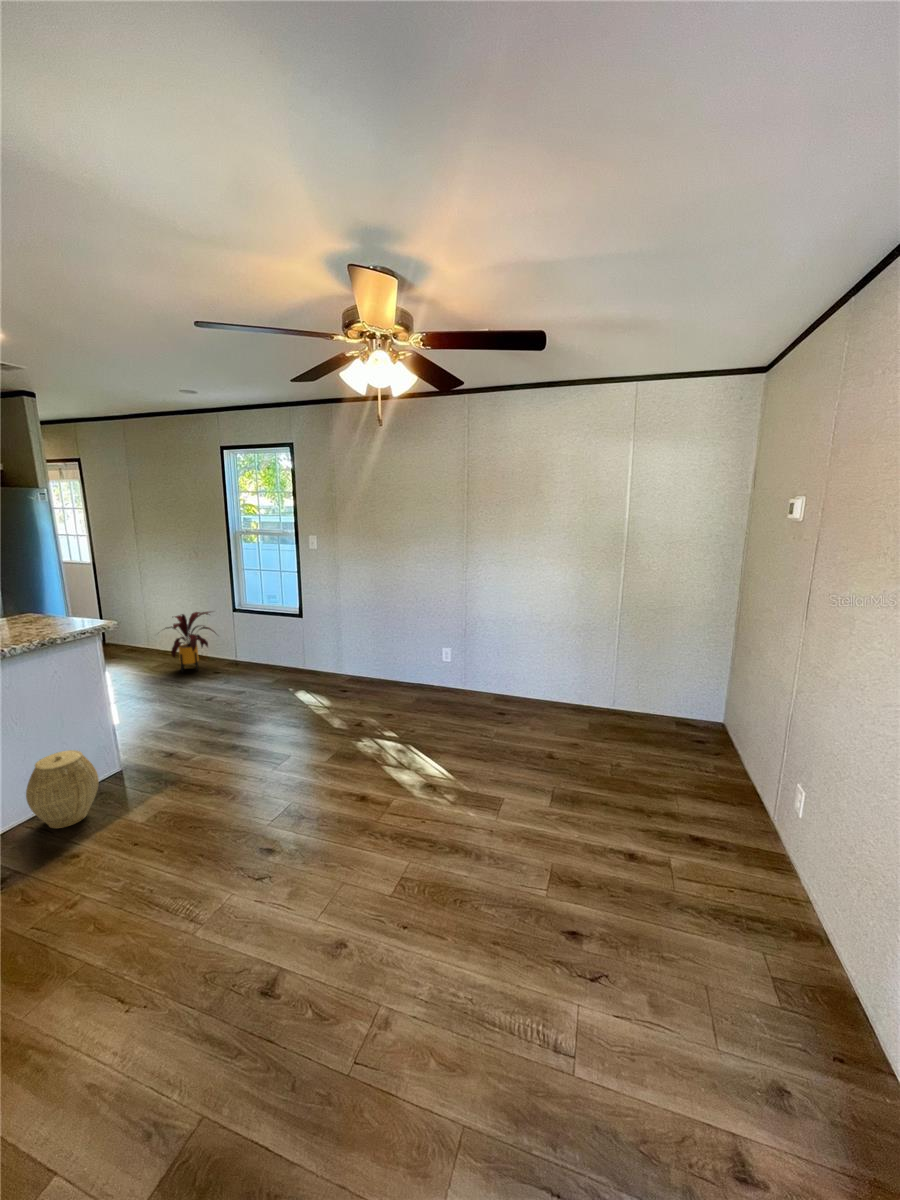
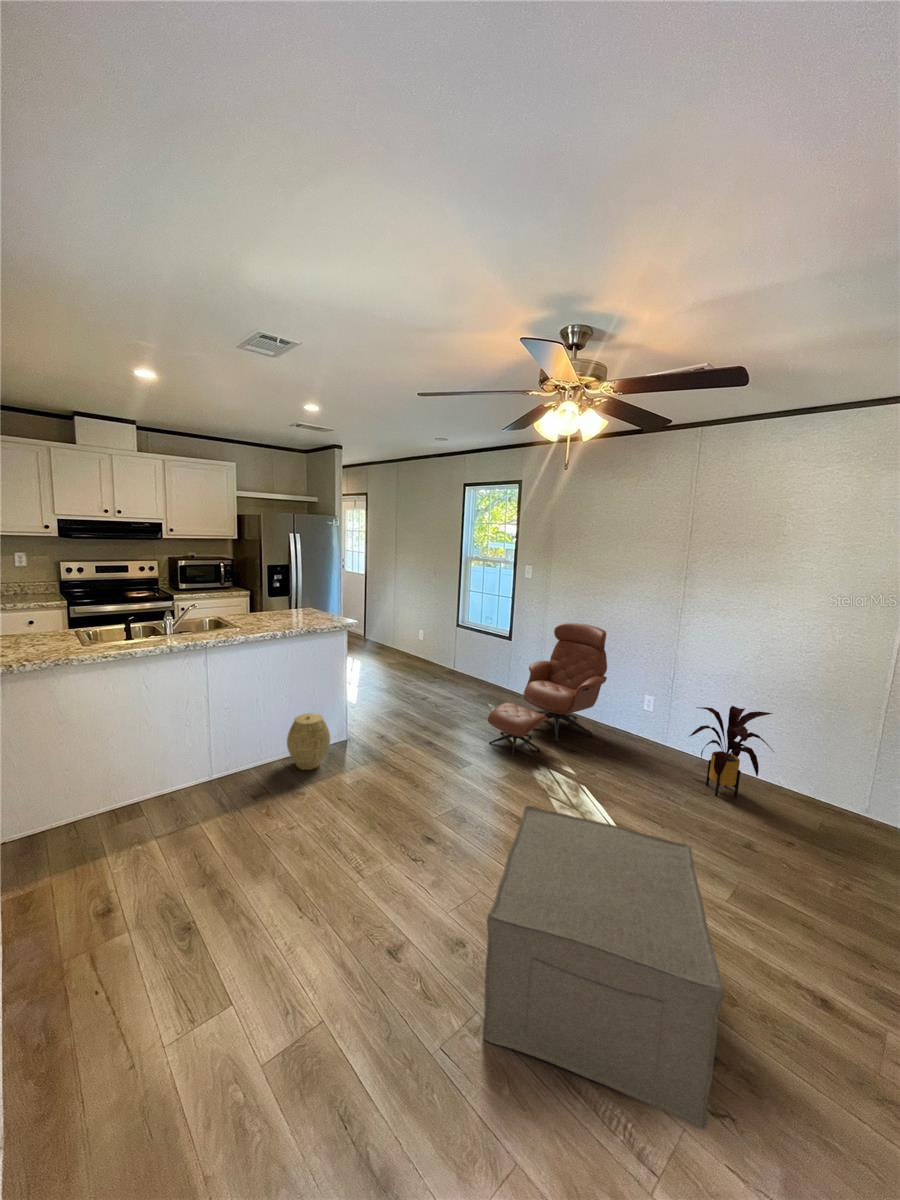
lounge chair: none [298,590,408,735] -> present [488,623,607,756]
house plant: present [166,612,215,672] -> present [690,706,774,797]
ottoman: none [381,768,599,1029] -> present [482,806,724,1130]

